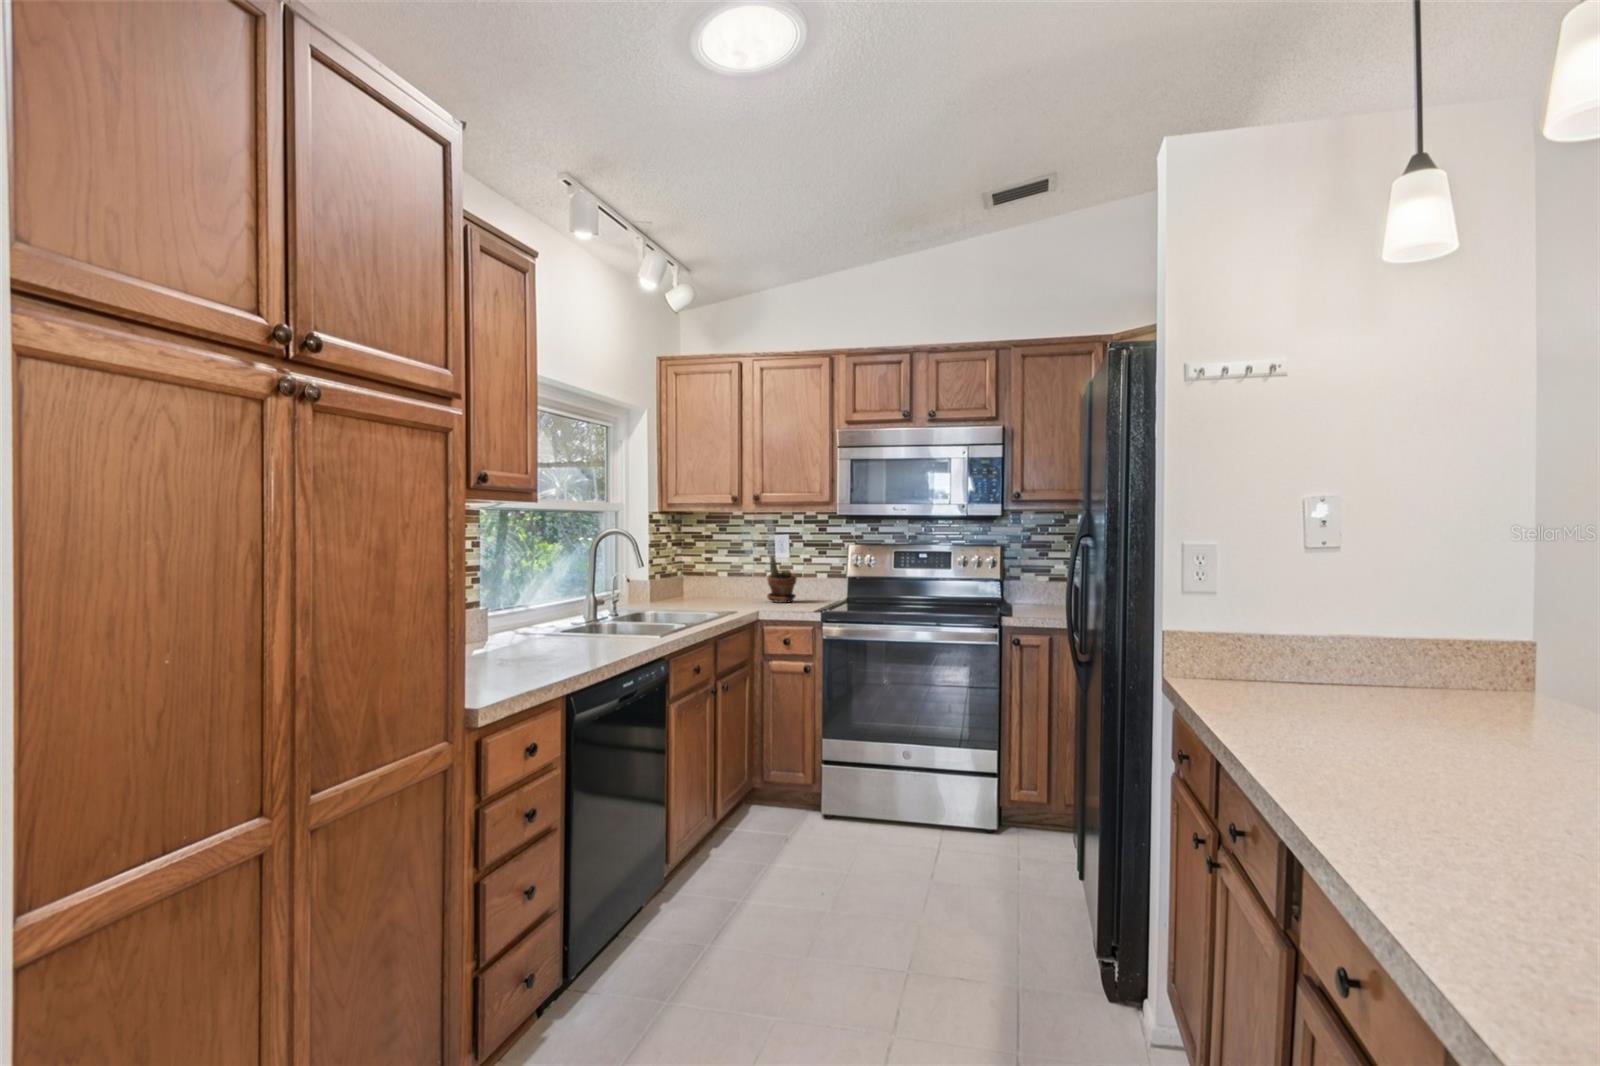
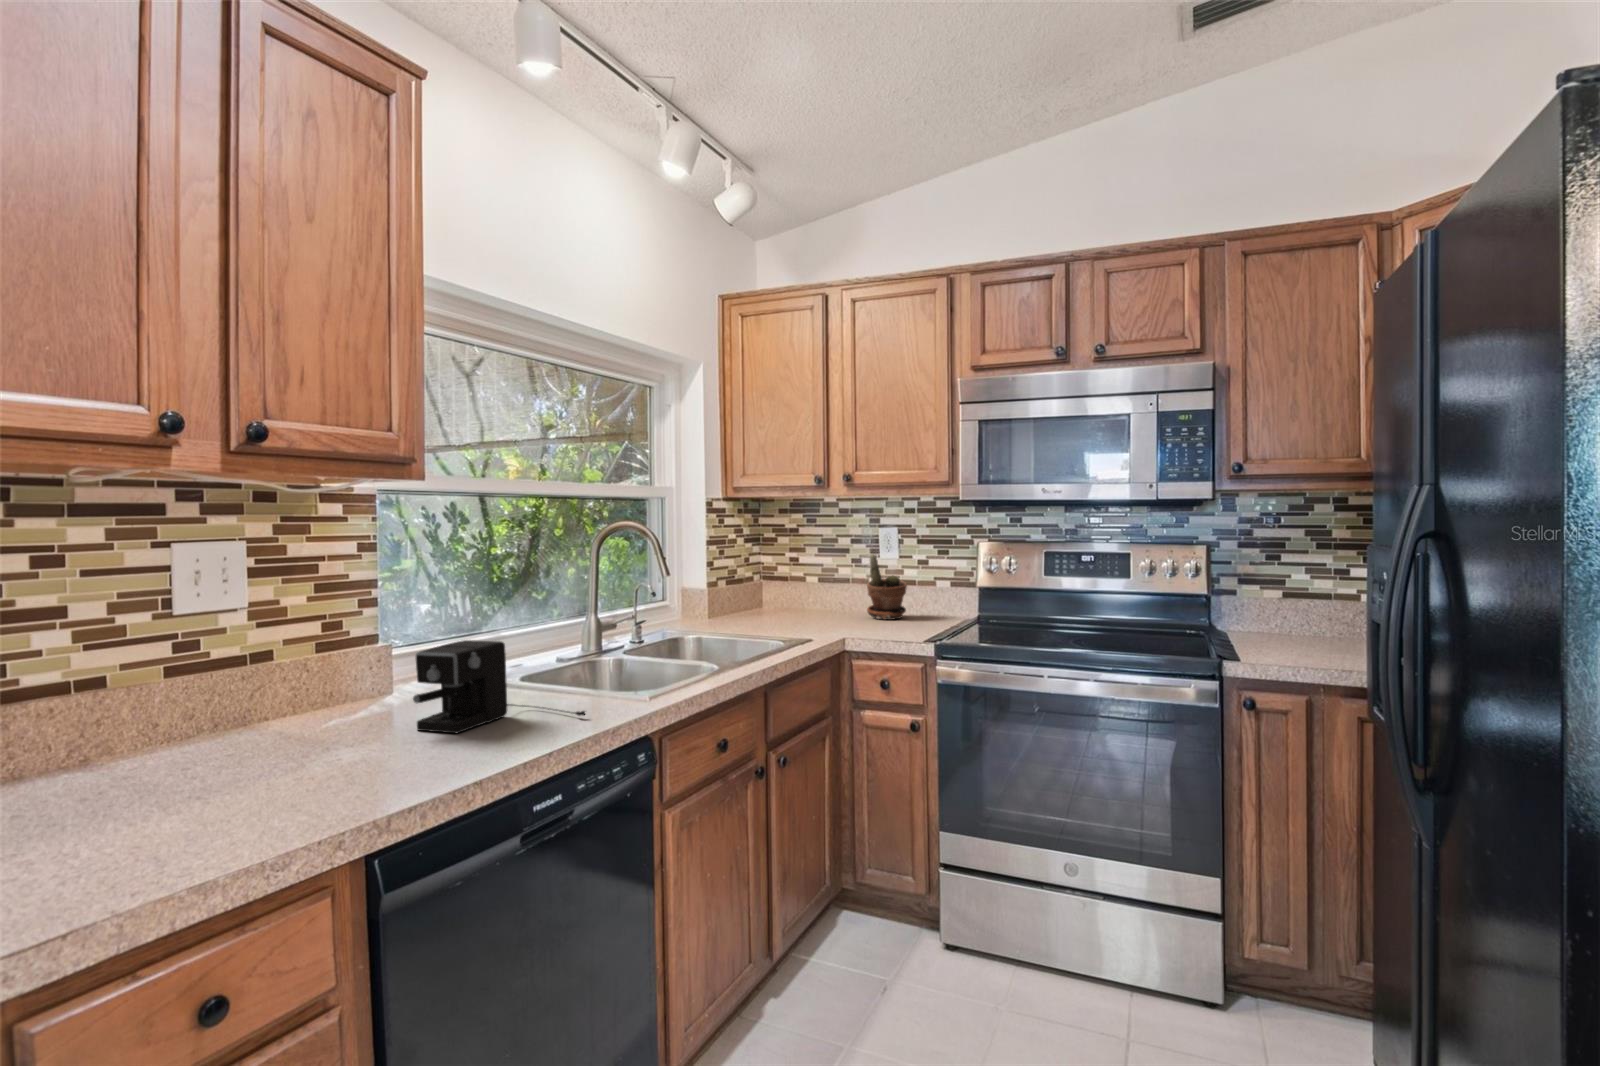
coffee maker: none [510,602,617,658] -> present [413,640,586,733]

